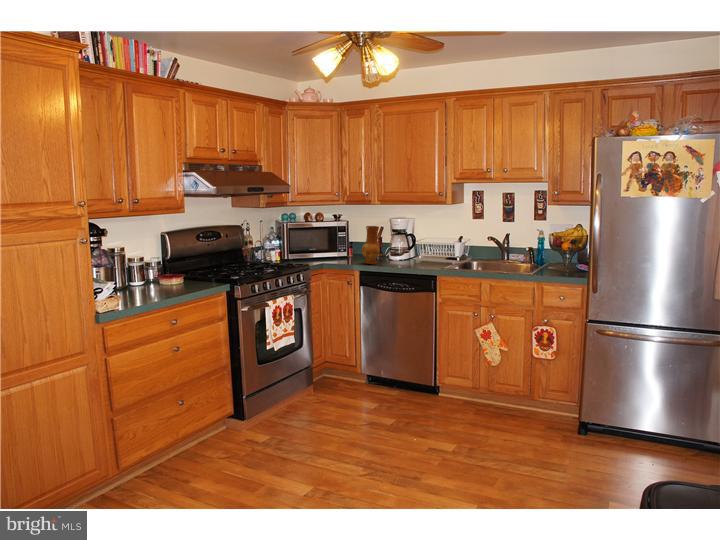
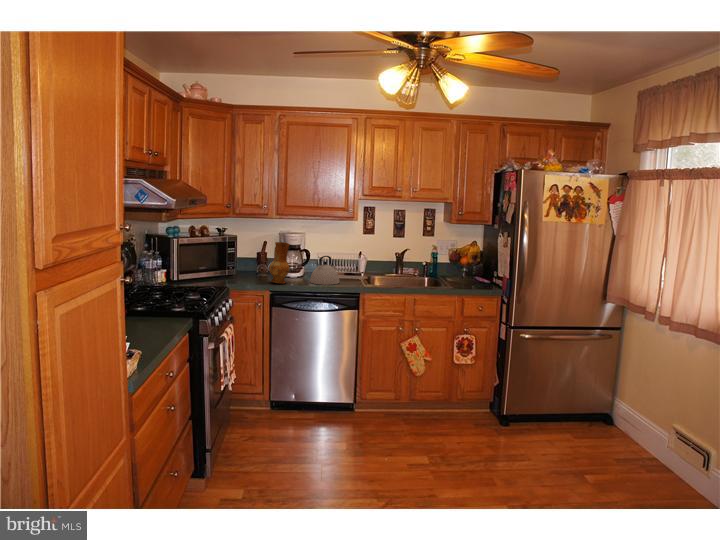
kettle: none [400,239,428,266] -> present [310,256,339,285]

